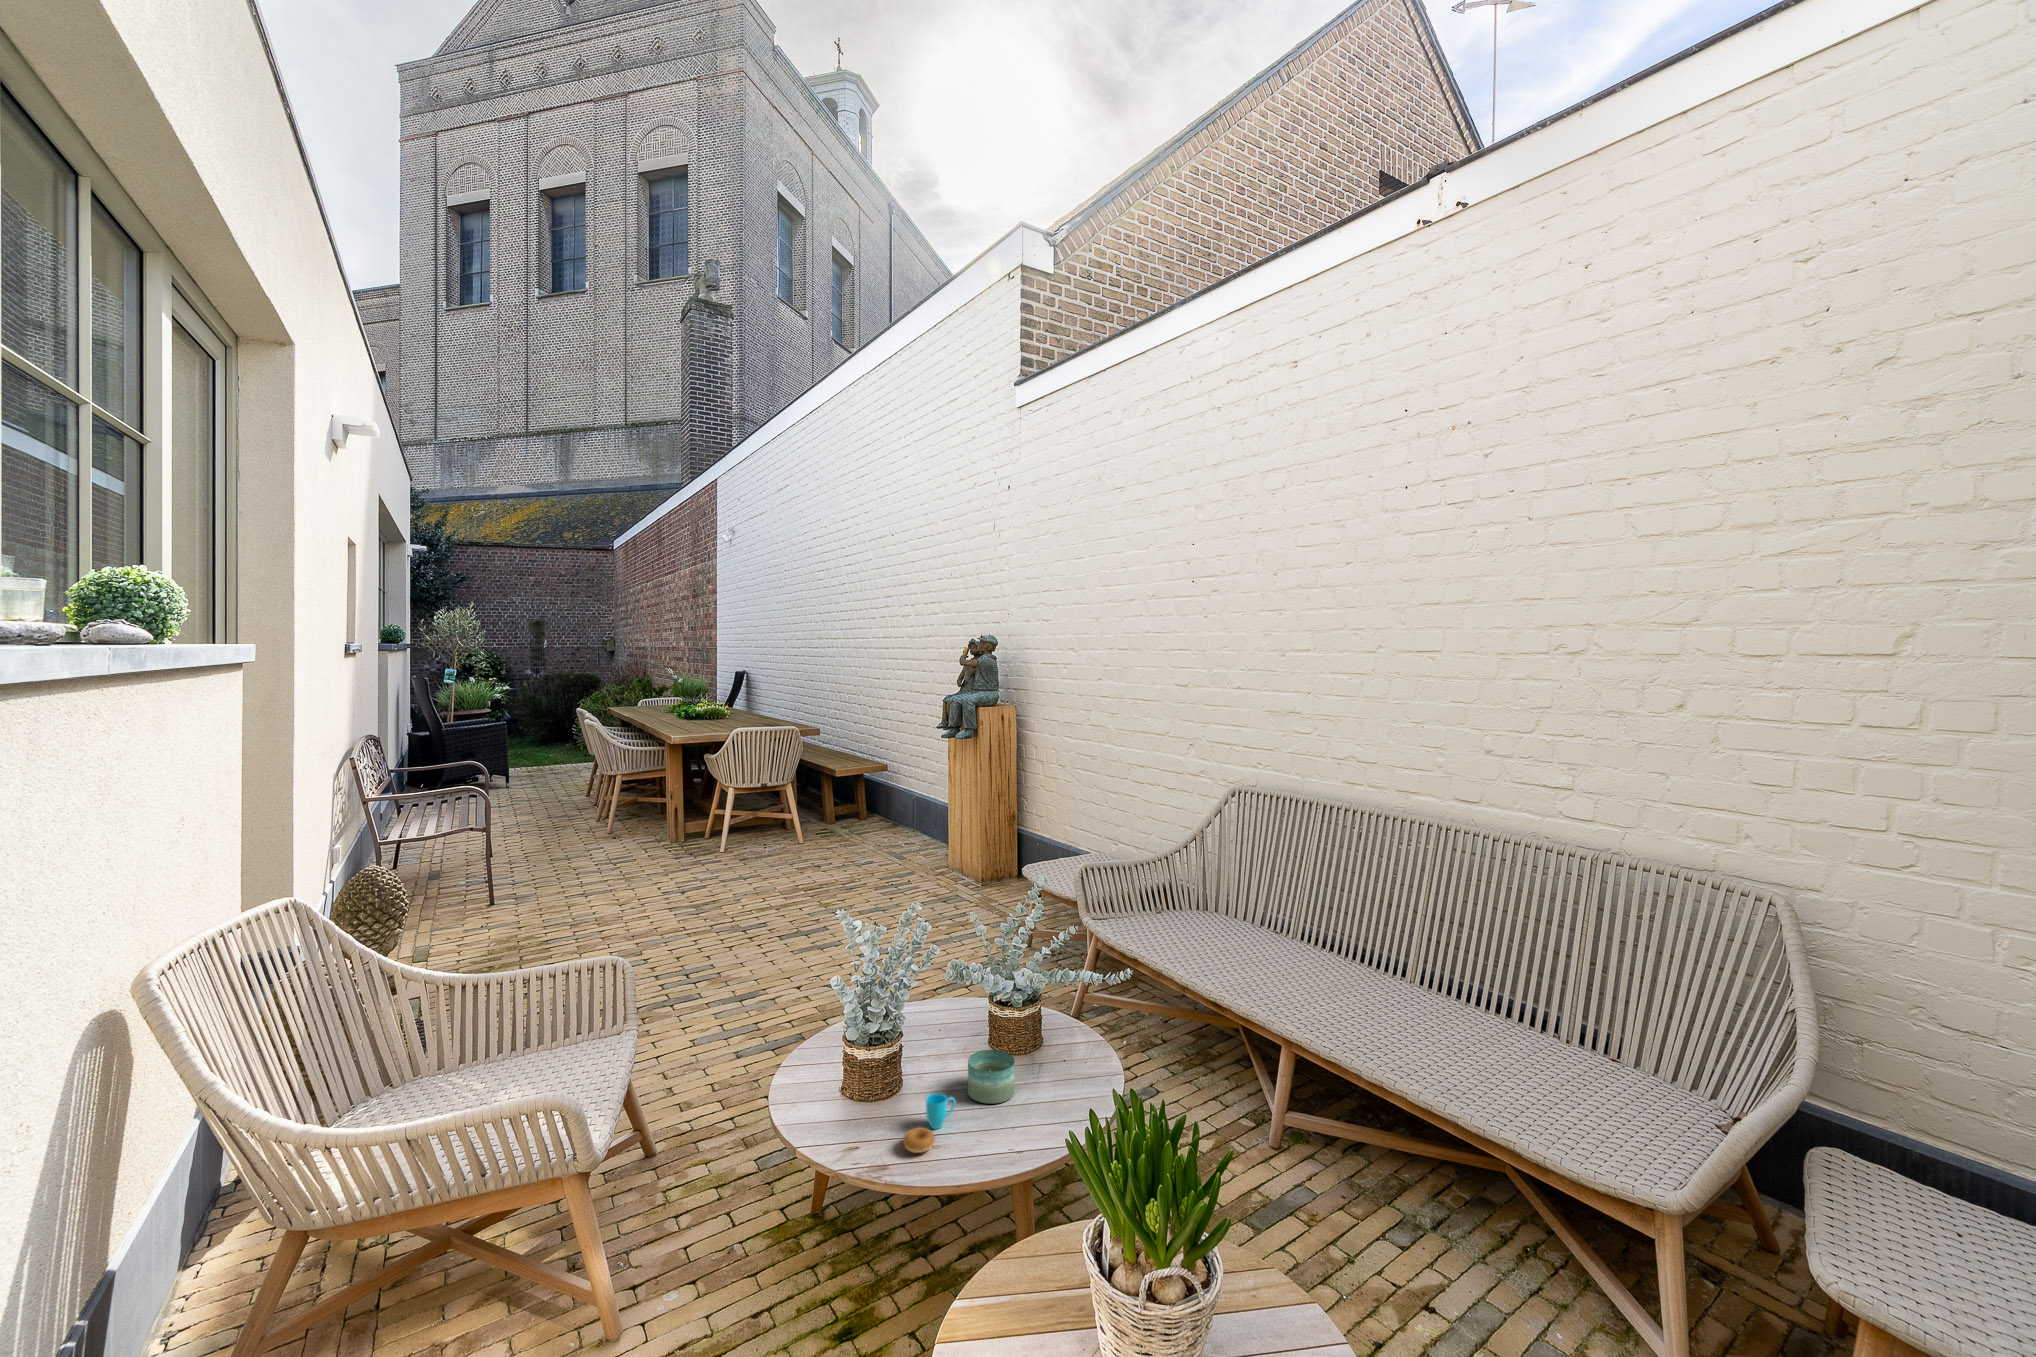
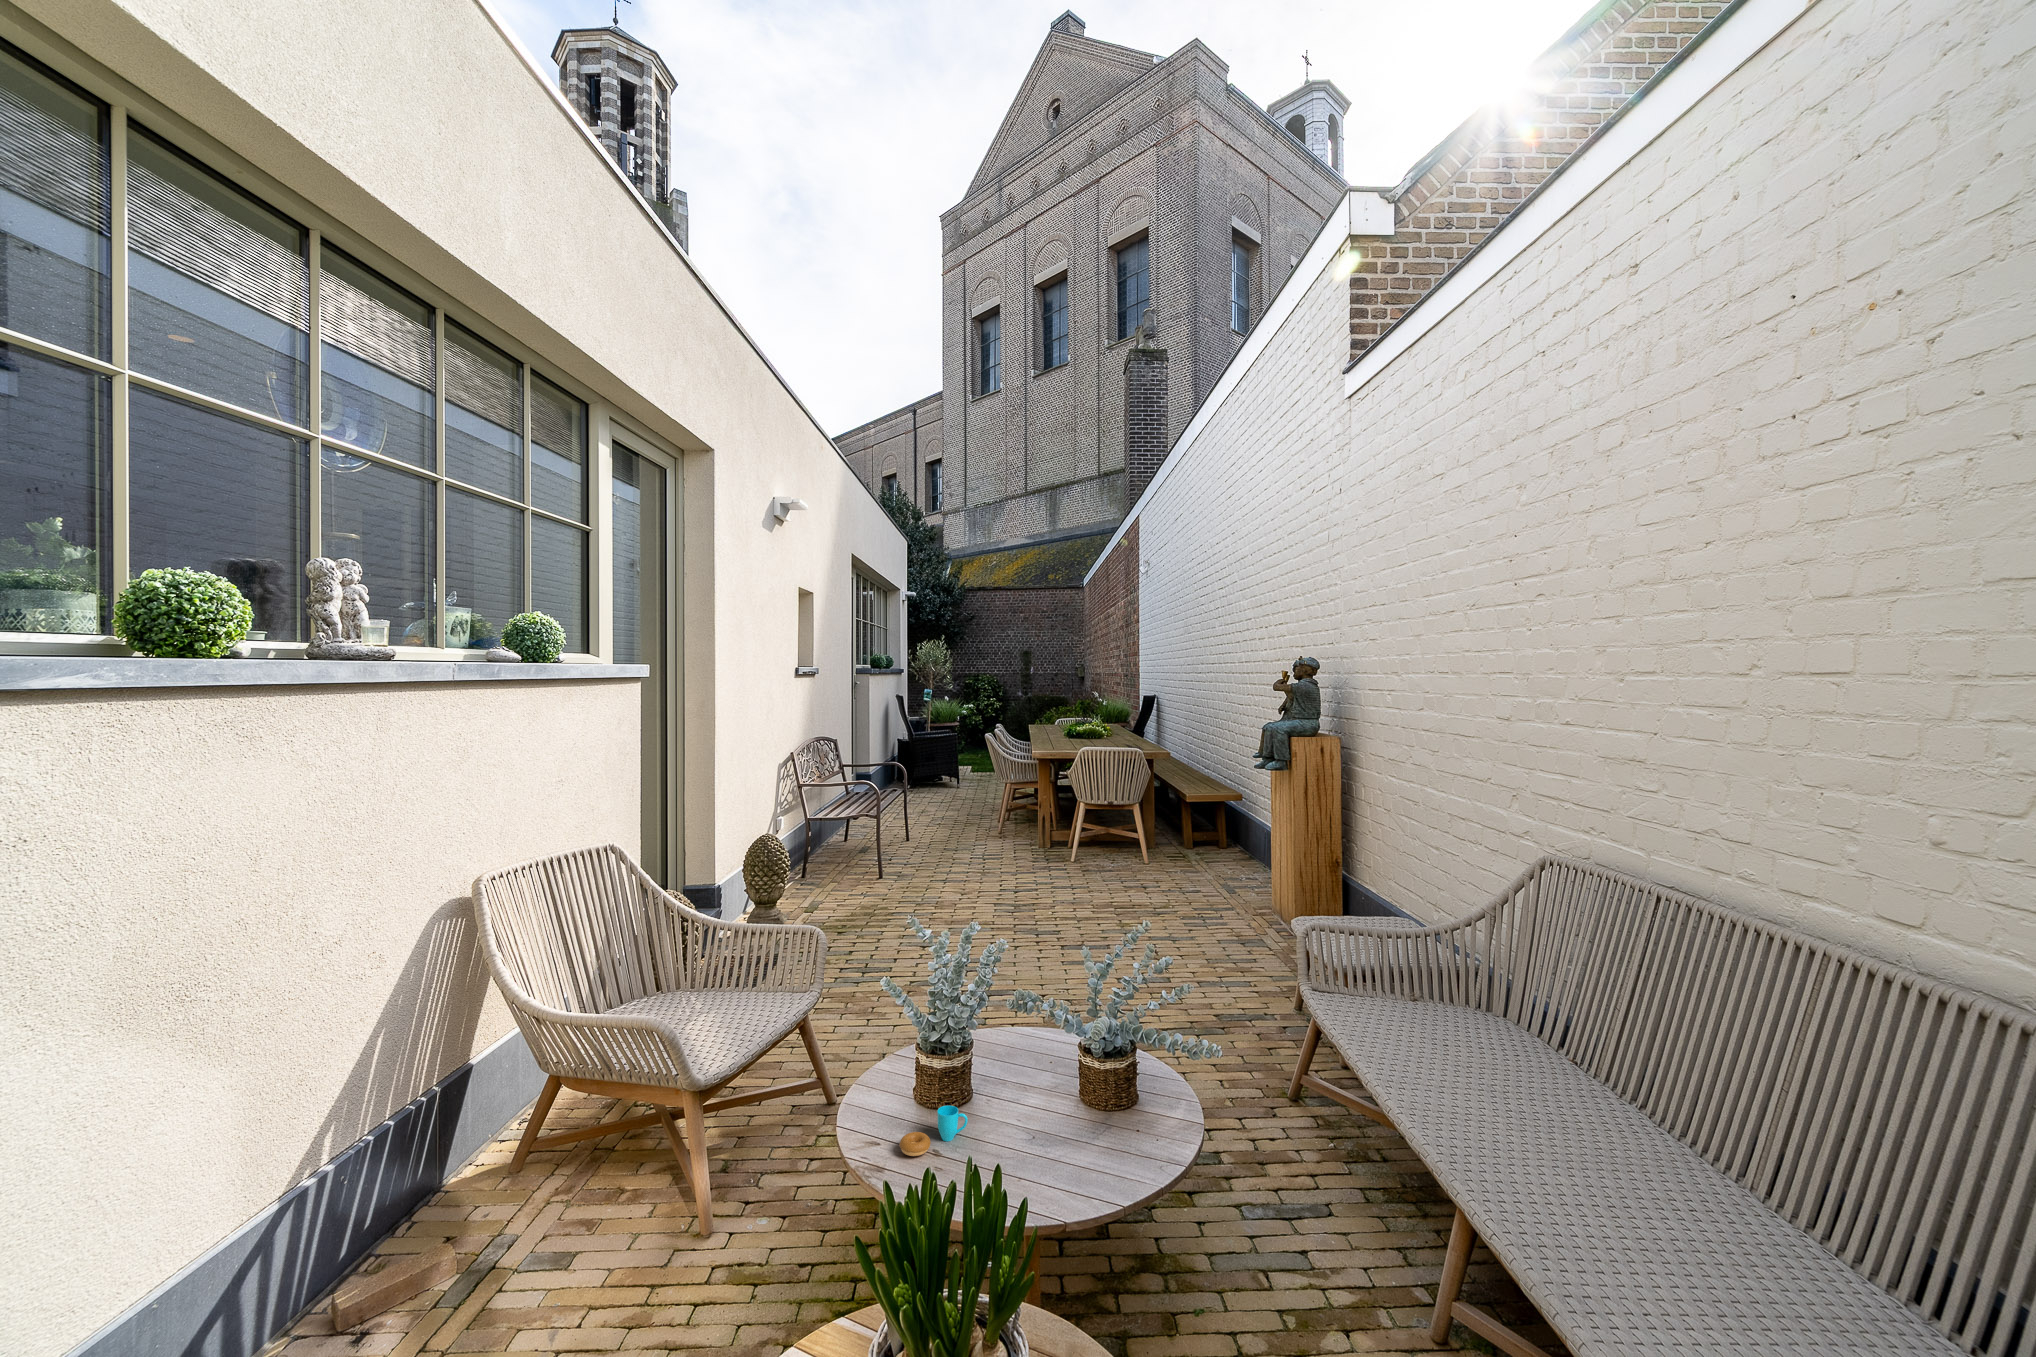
candle: present [968,1050,1015,1104] -> none [1000,1080,1048,1137]

